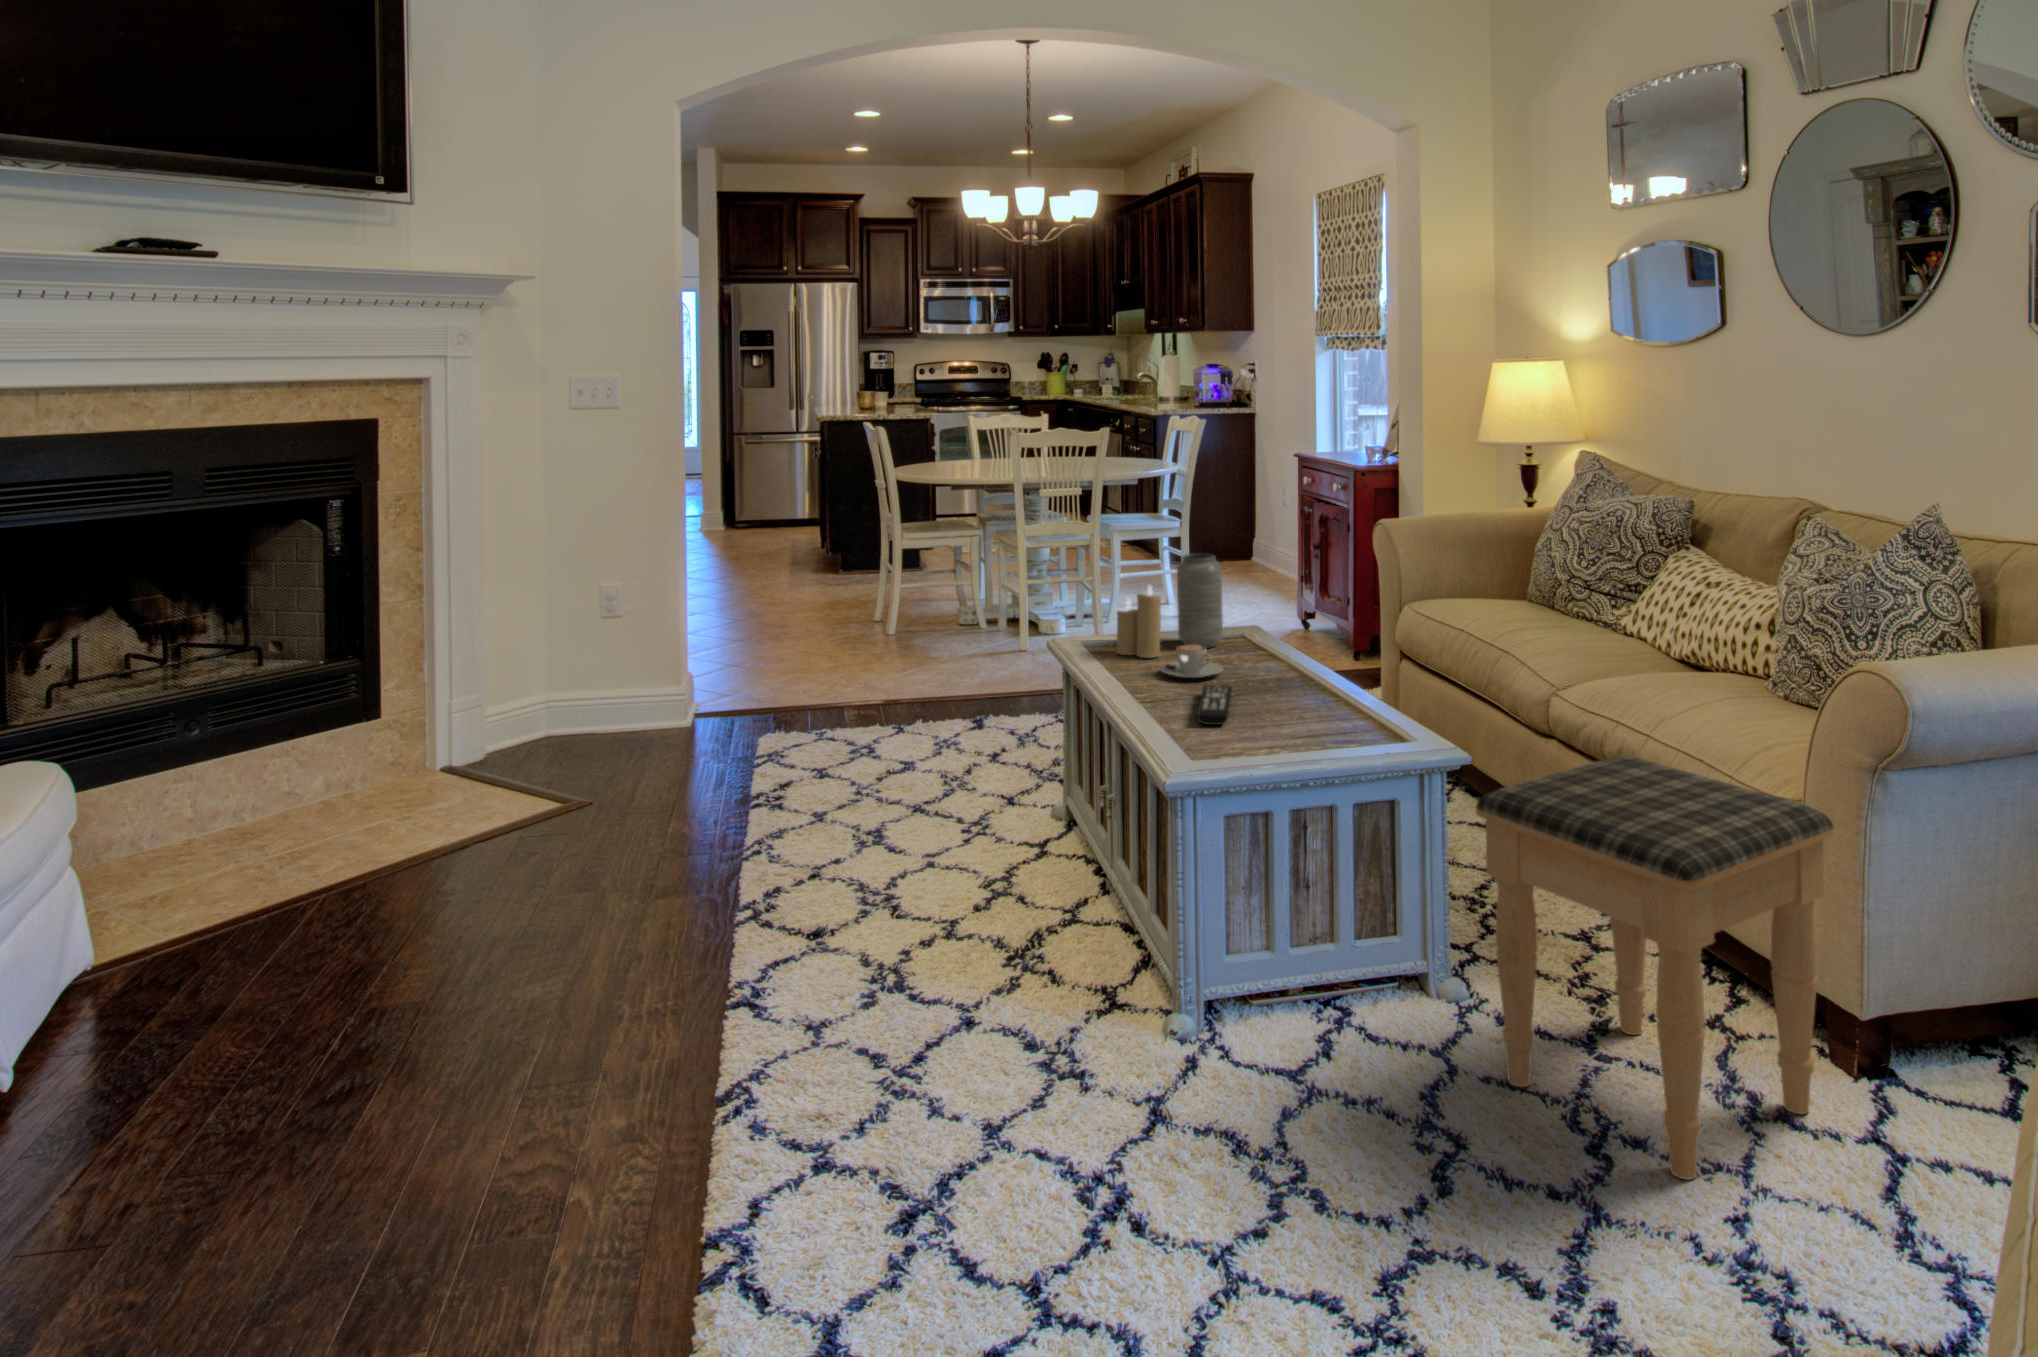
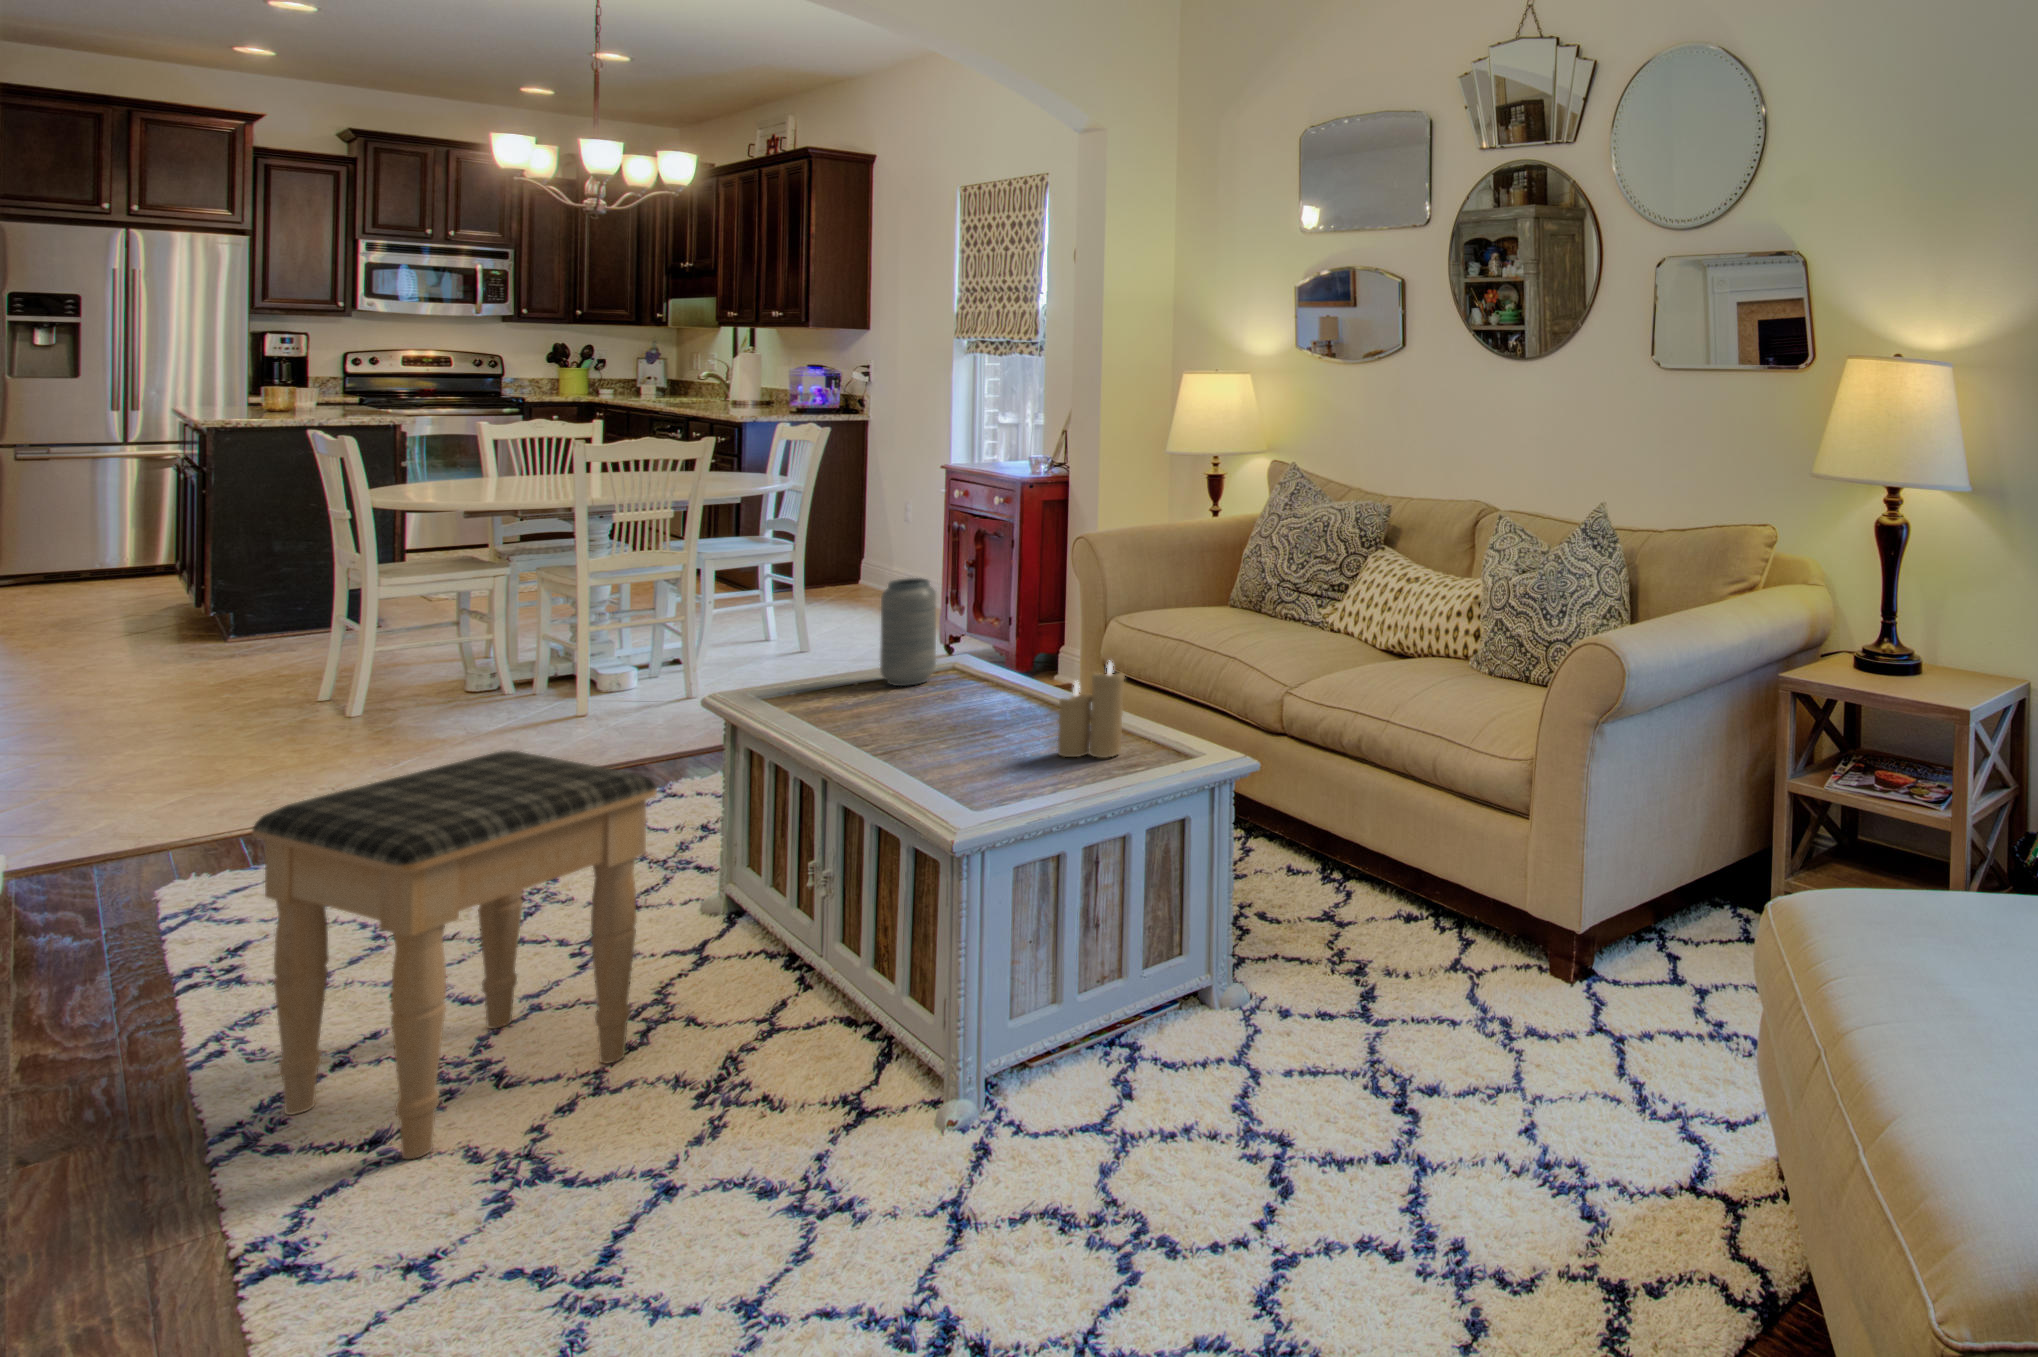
candle: present [1117,586,1161,658] -> present [1058,662,1125,758]
coffee cup: present [1160,645,1223,678] -> none [876,681,954,720]
remote control: present [1197,685,1232,725] -> none [942,722,990,768]
footstool: present [1476,756,1834,1180] -> present [252,751,657,1159]

